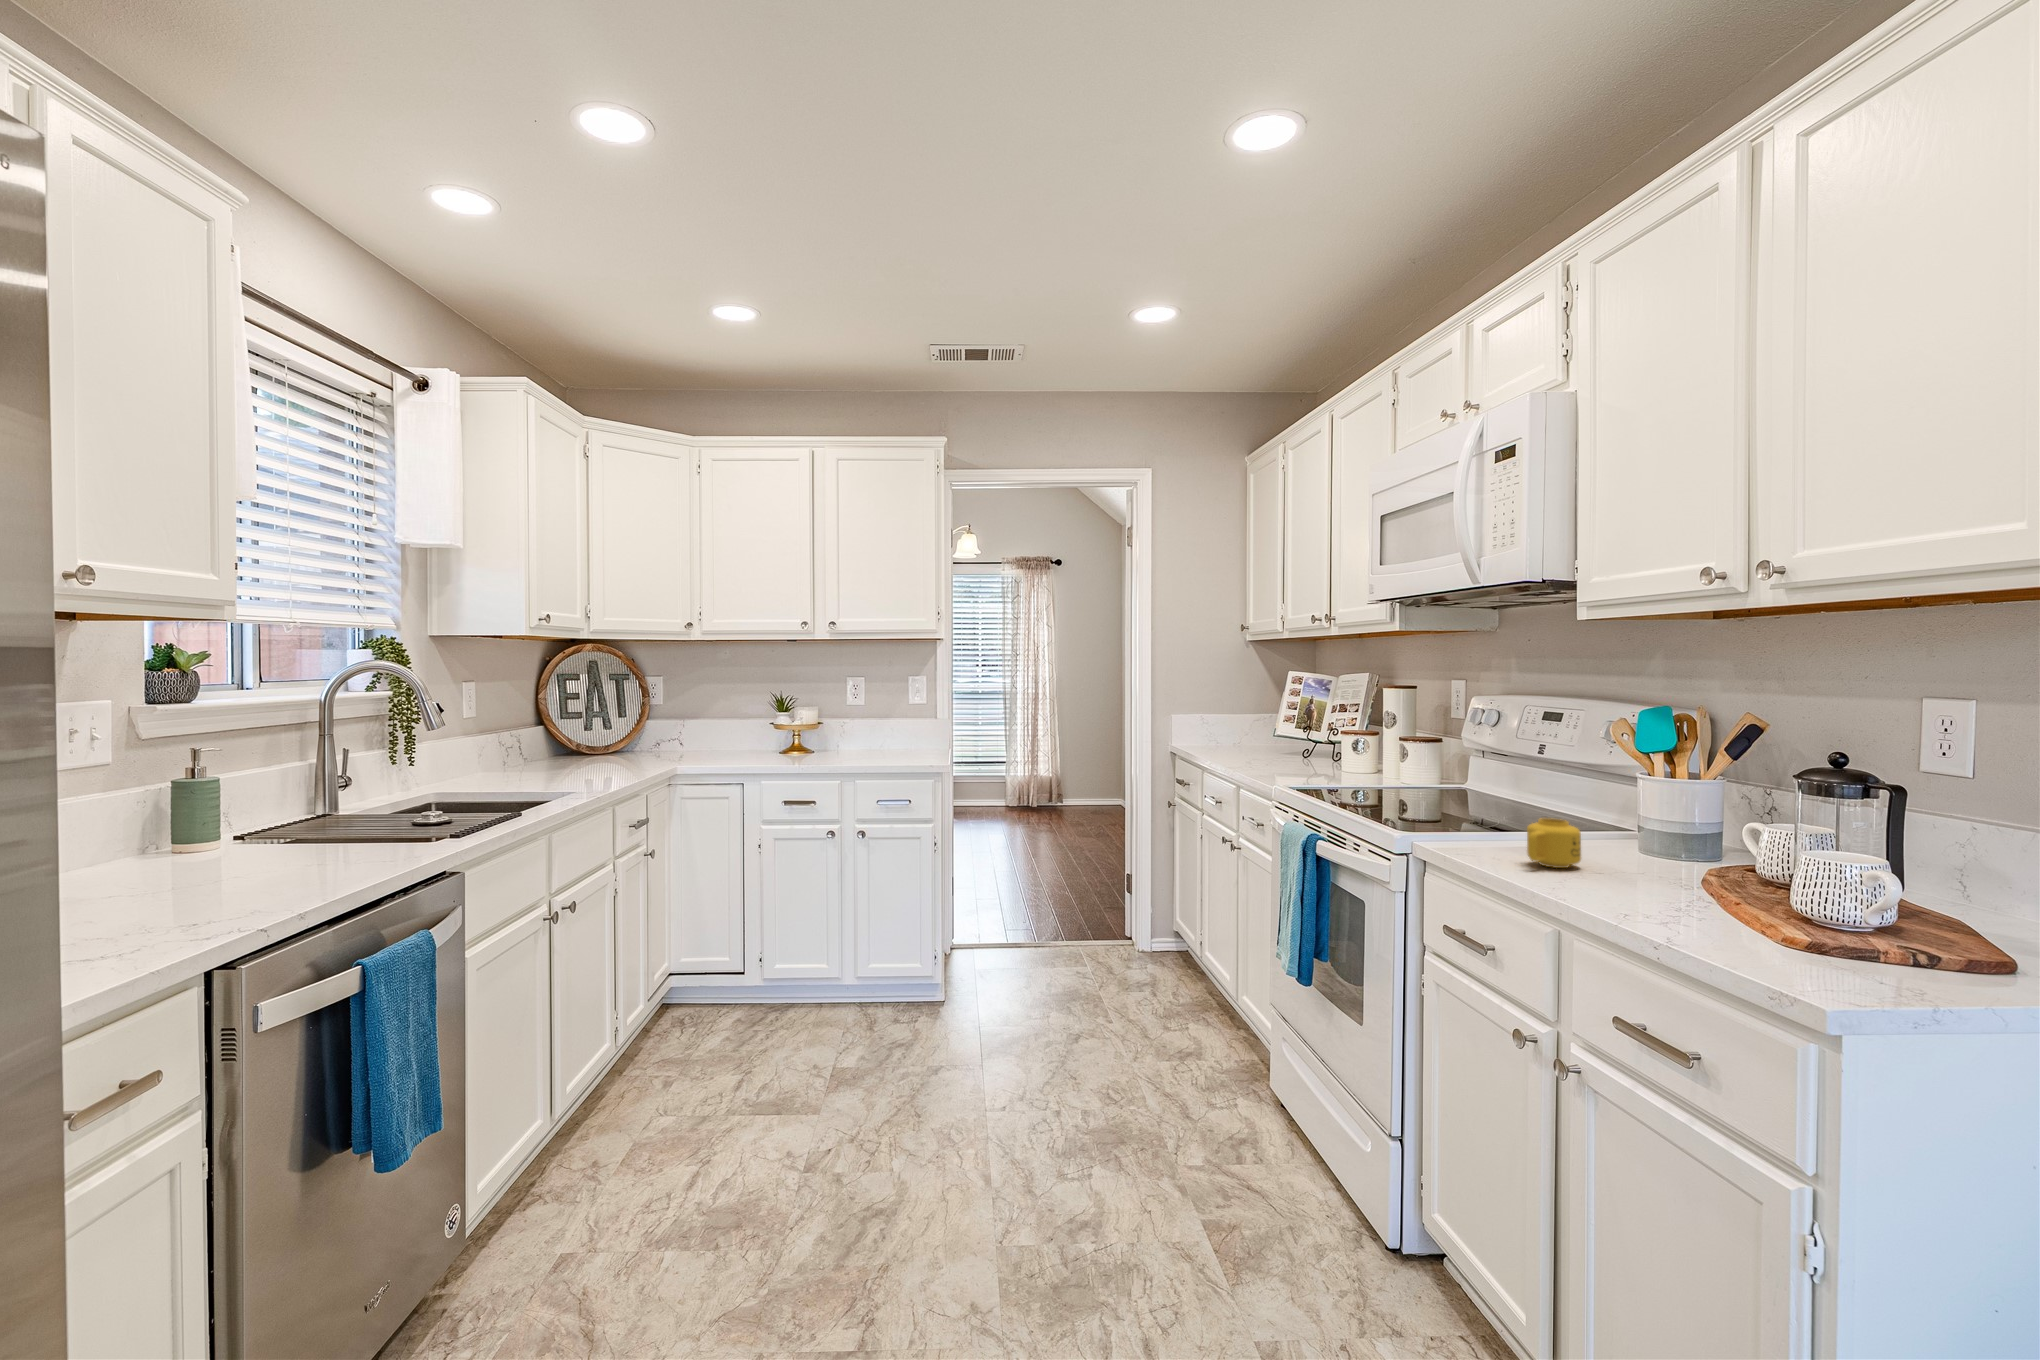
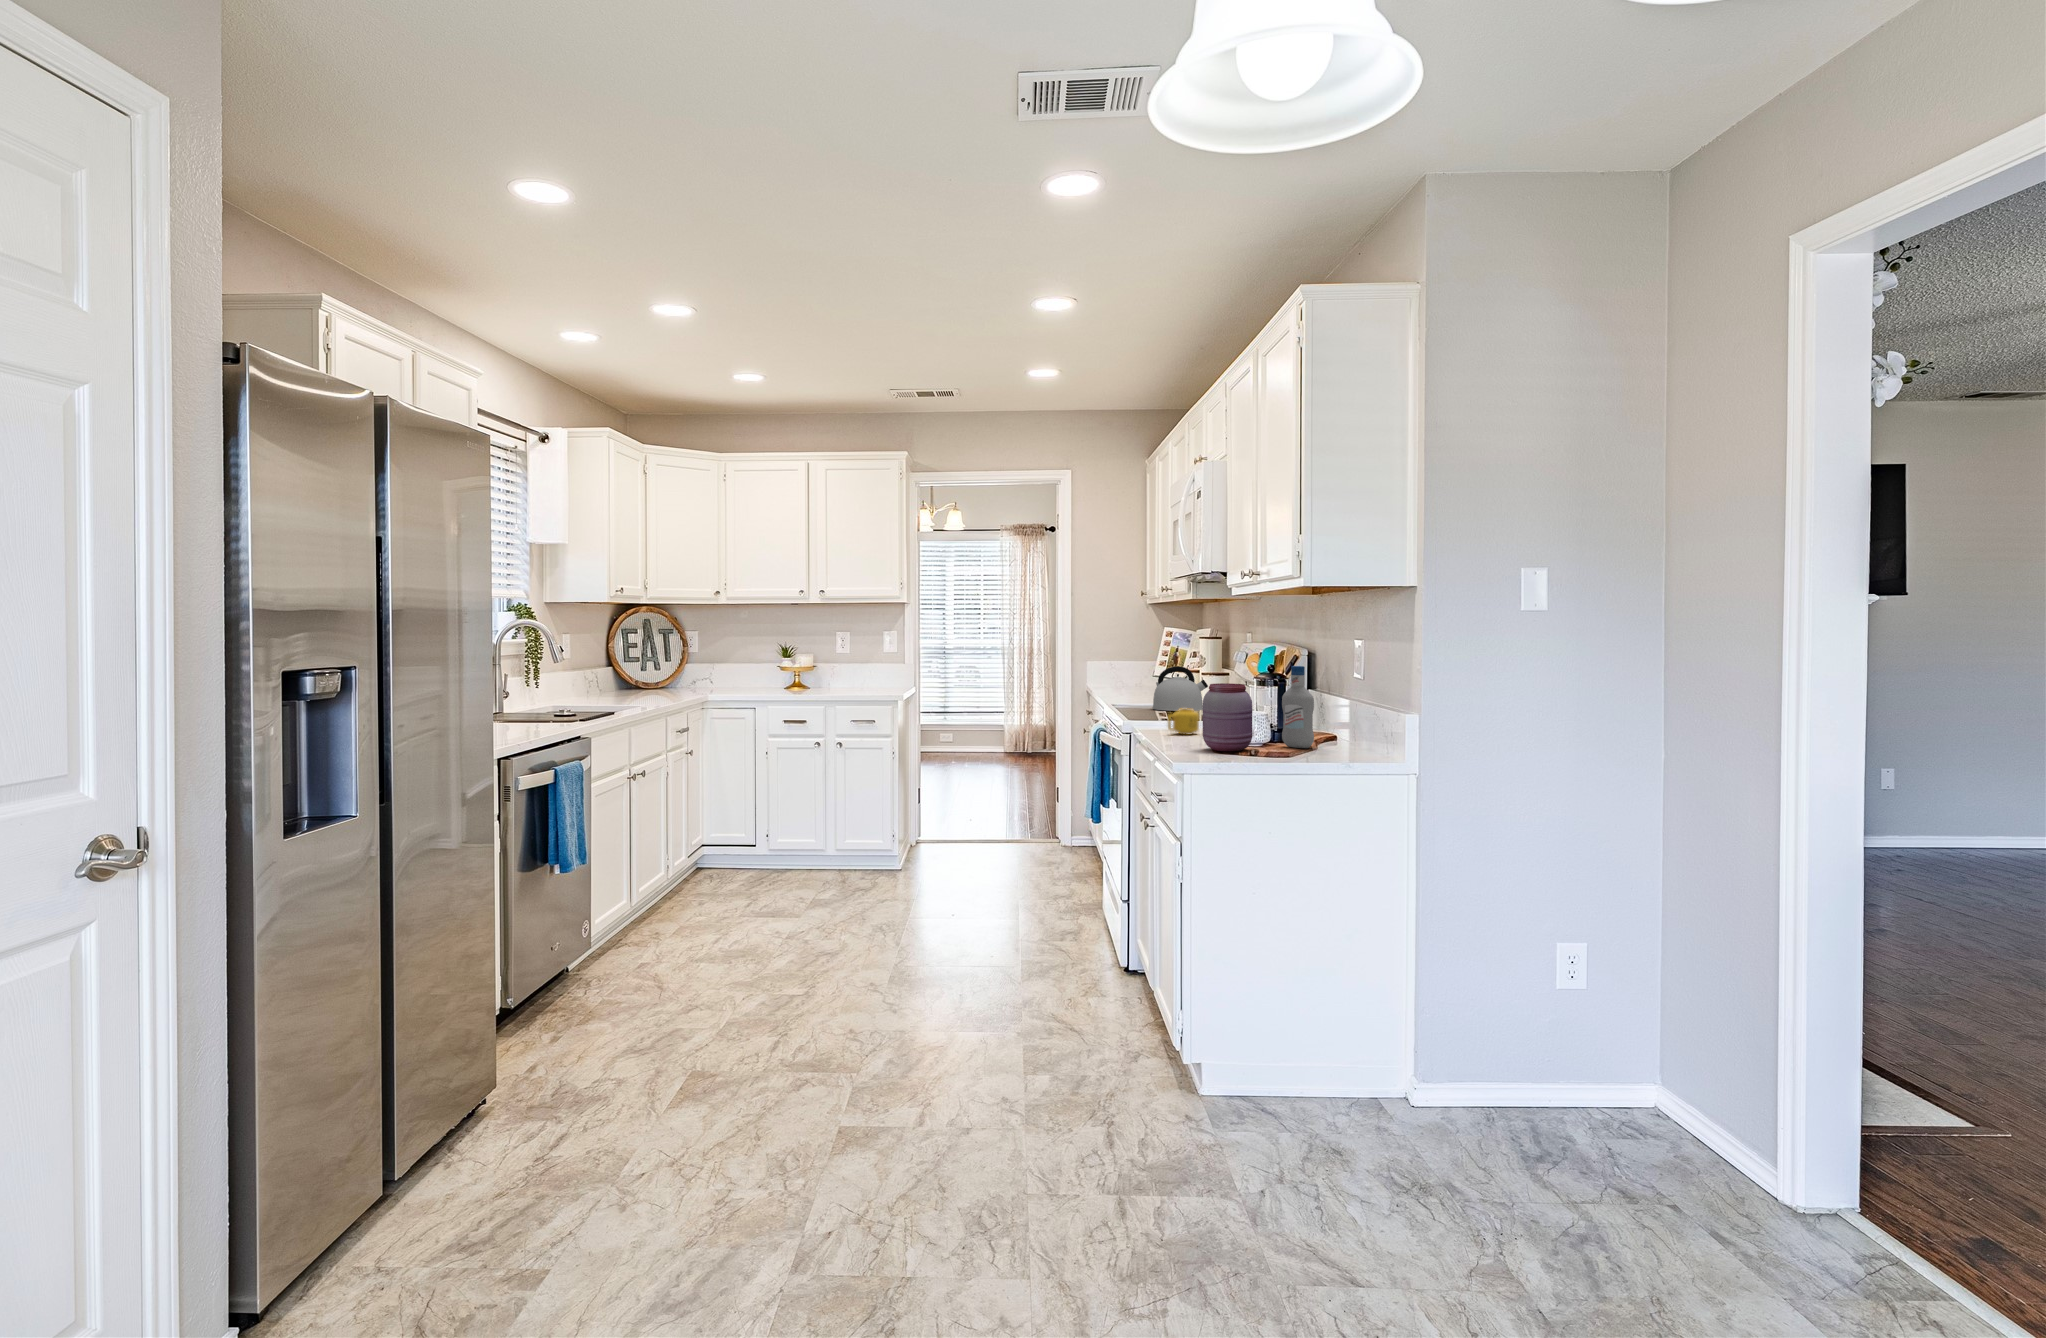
kettle: none [1331,727,1415,793] -> present [1153,666,1208,711]
bottle: none [1888,755,1996,933] -> present [1282,666,1314,748]
jar: none [1741,793,1885,948] -> present [1203,683,1252,751]

